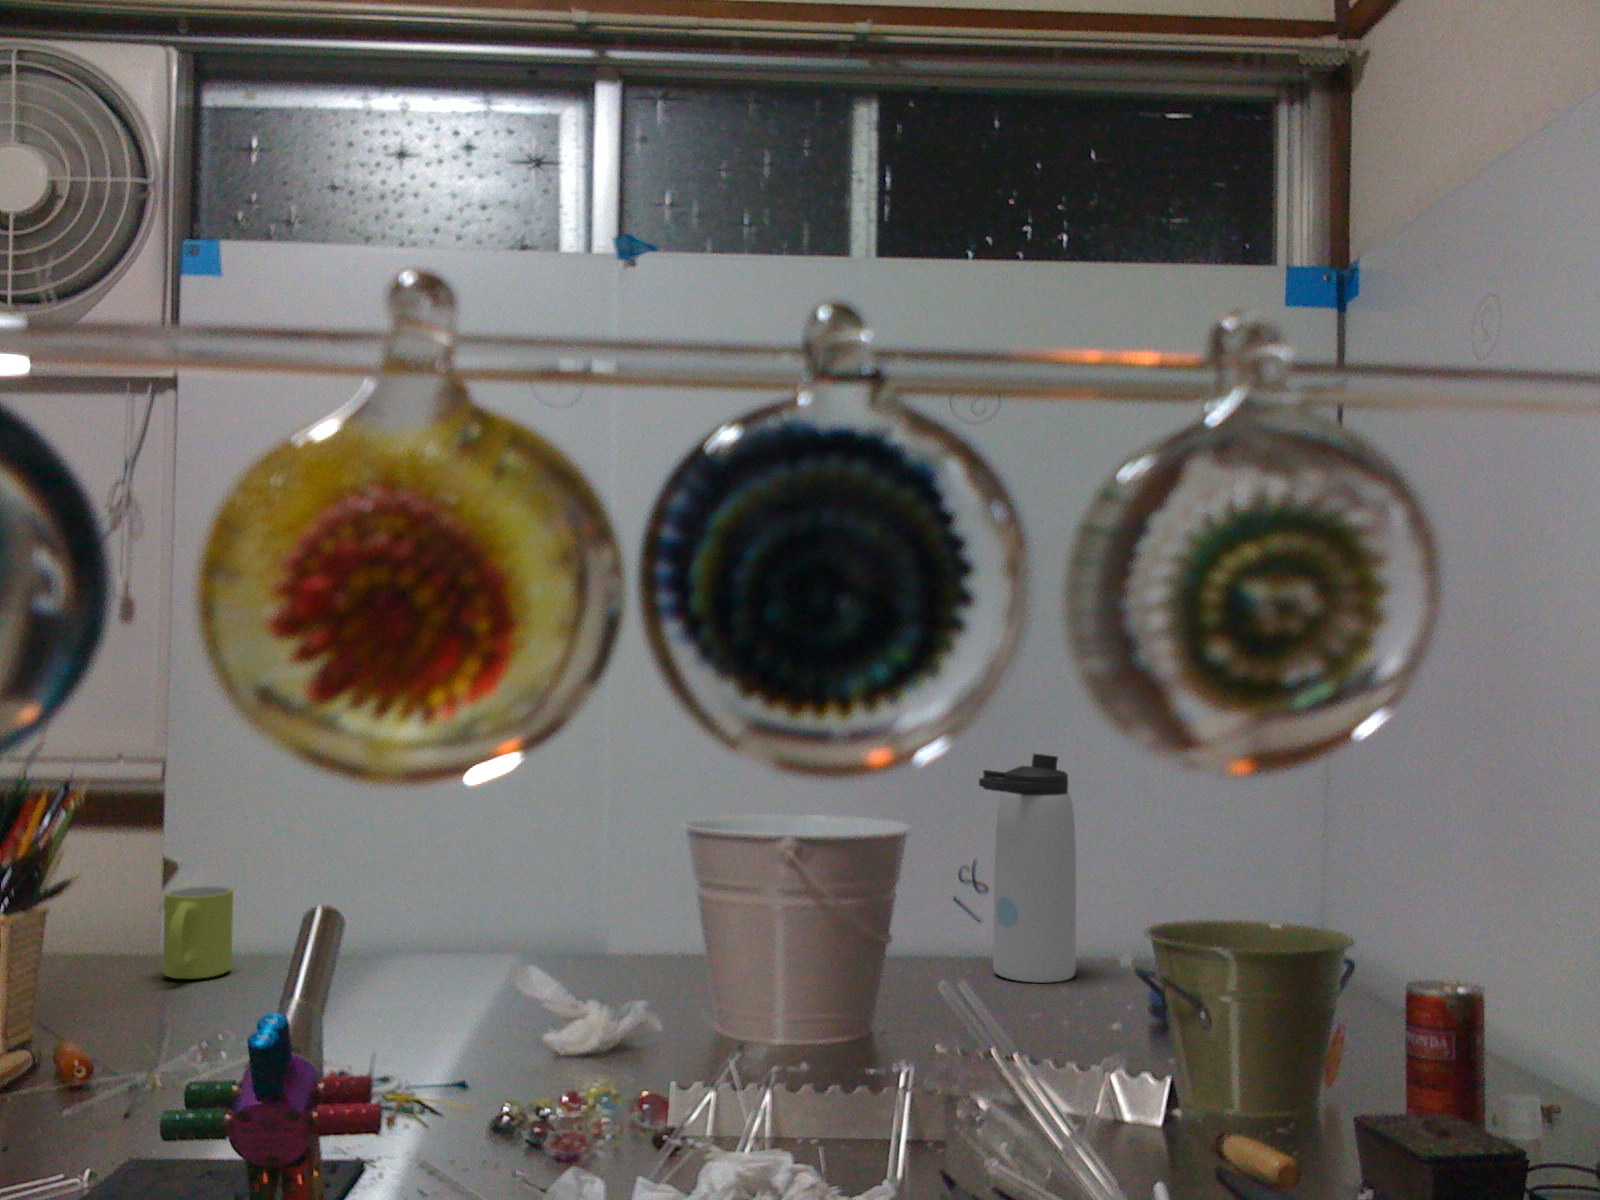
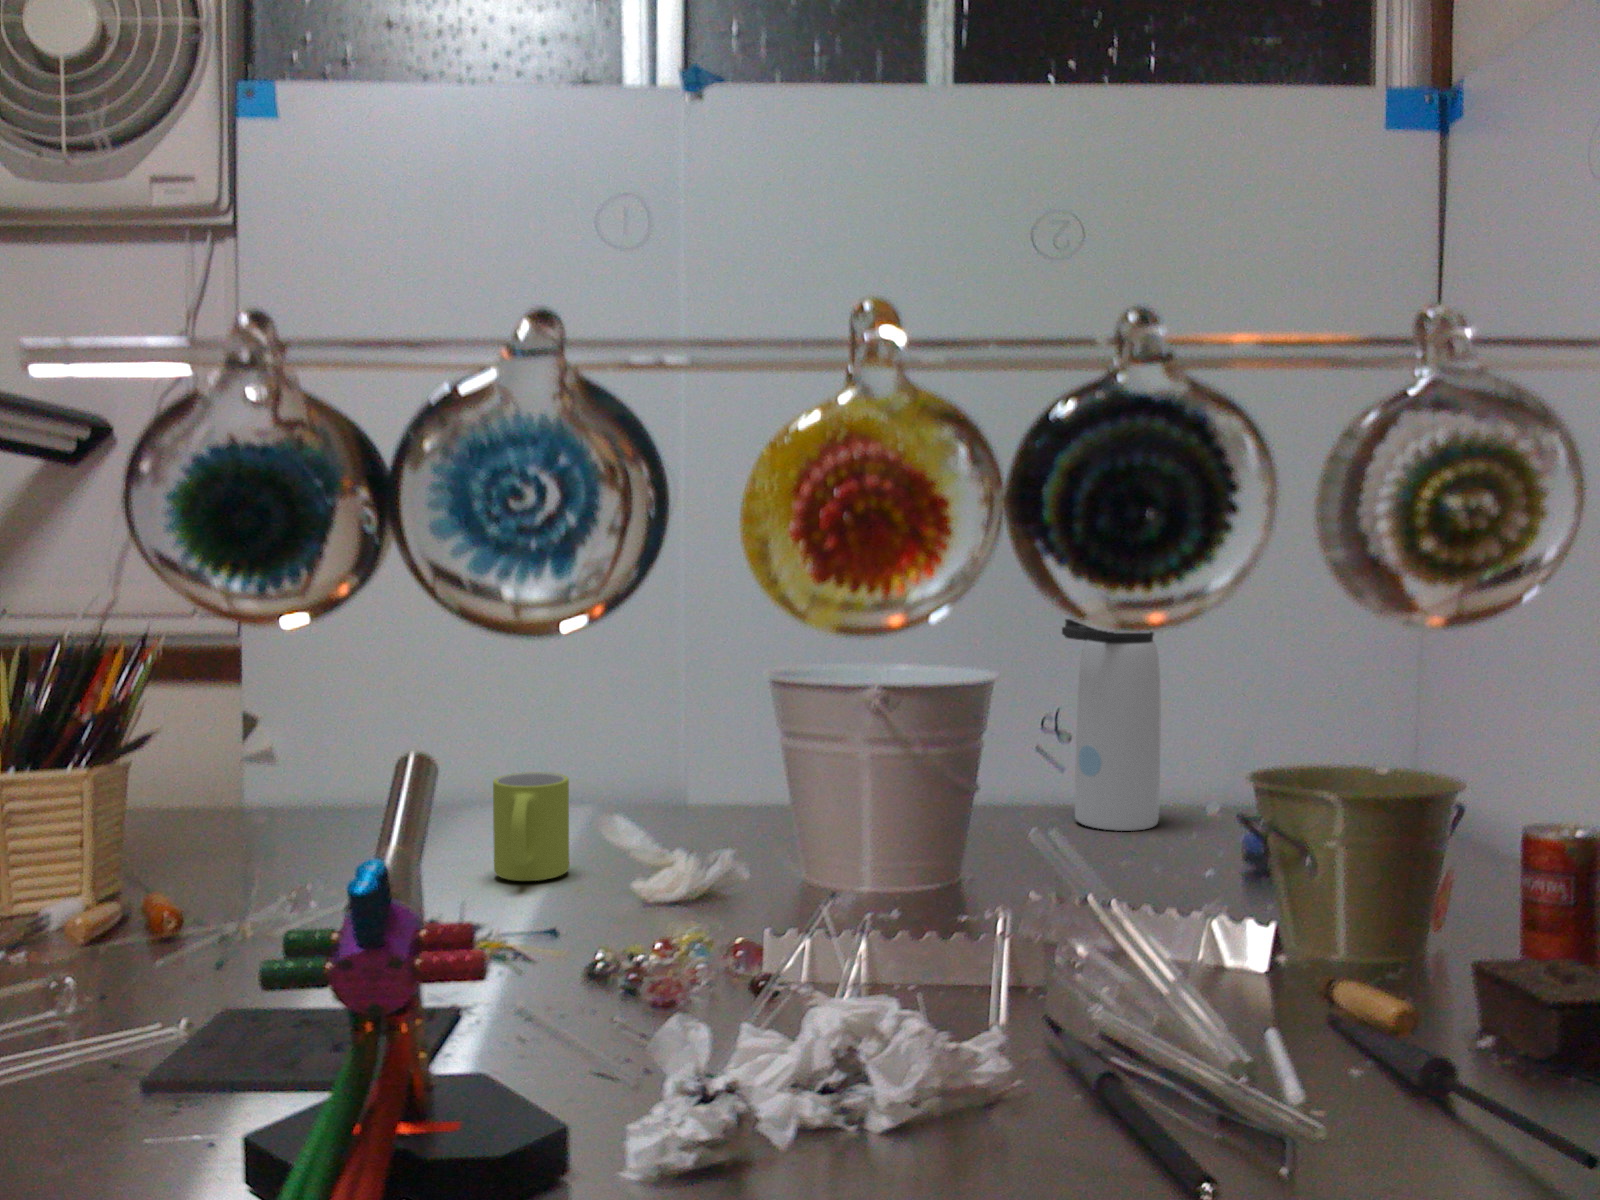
mug: present [163,886,233,979] -> present [493,772,569,881]

